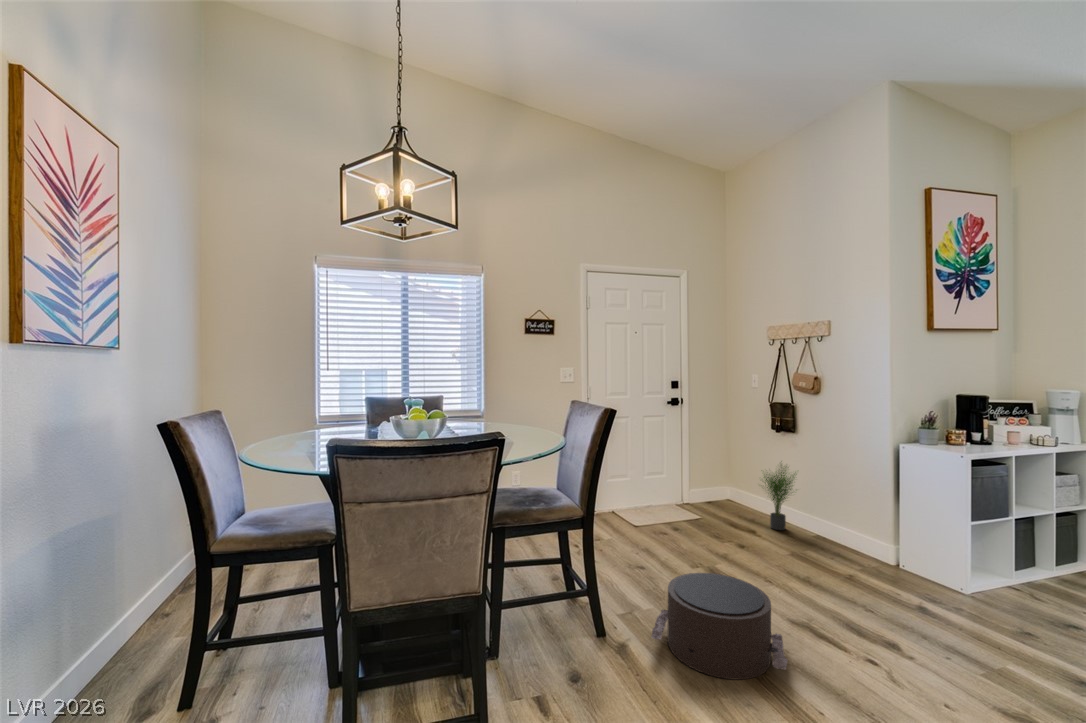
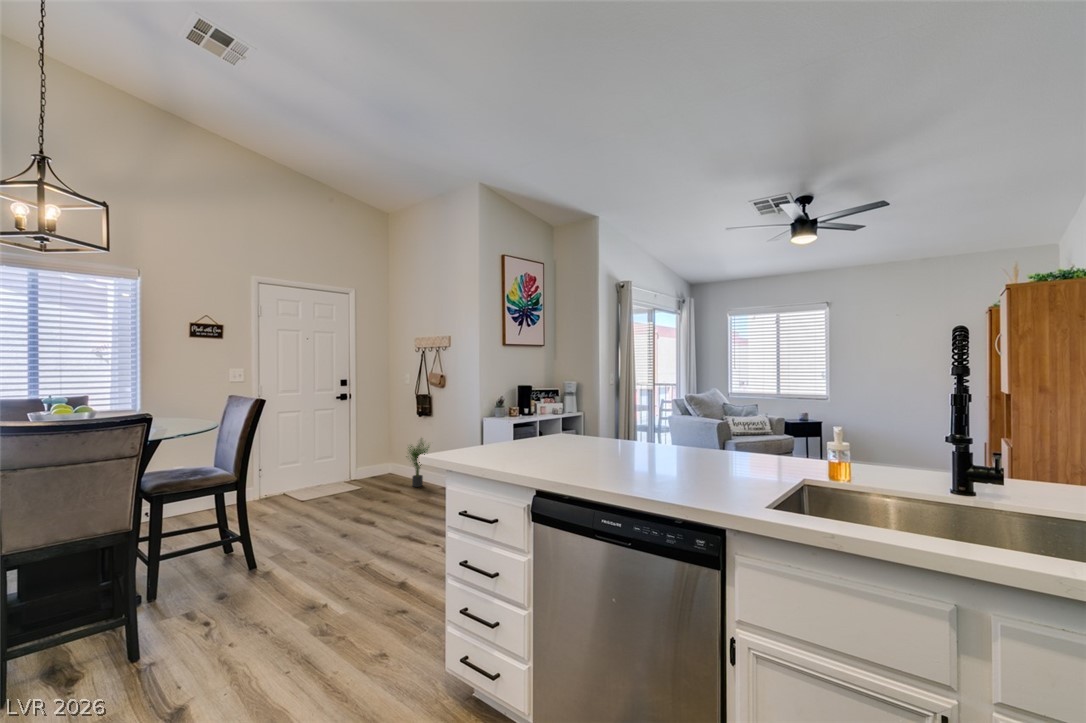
pouf: present [652,573,787,679] -> none [289,512,383,571]

